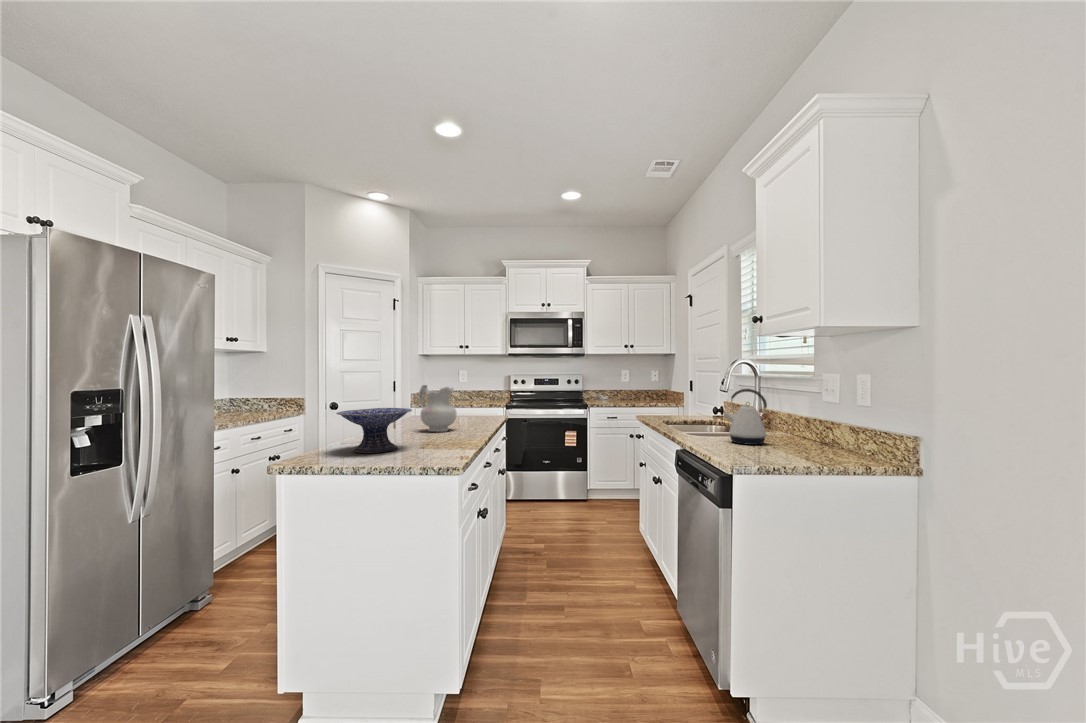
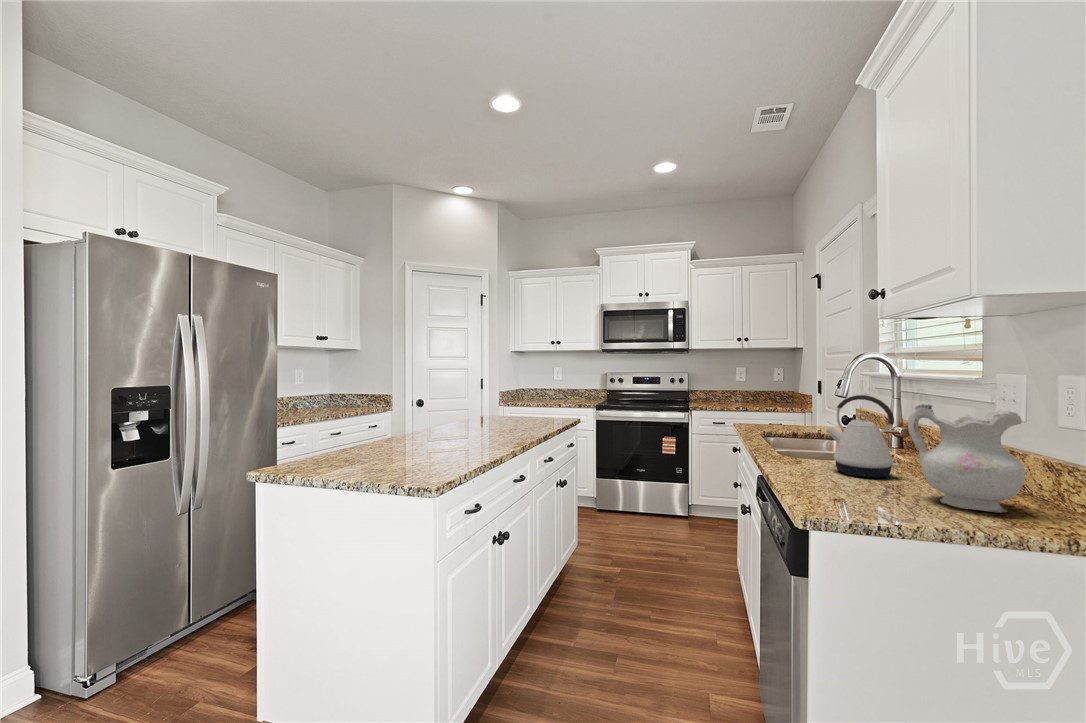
ceramic pitcher: present [419,385,456,432] -> present [908,404,1025,513]
decorative bowl: present [336,408,412,453] -> none [332,410,417,461]

